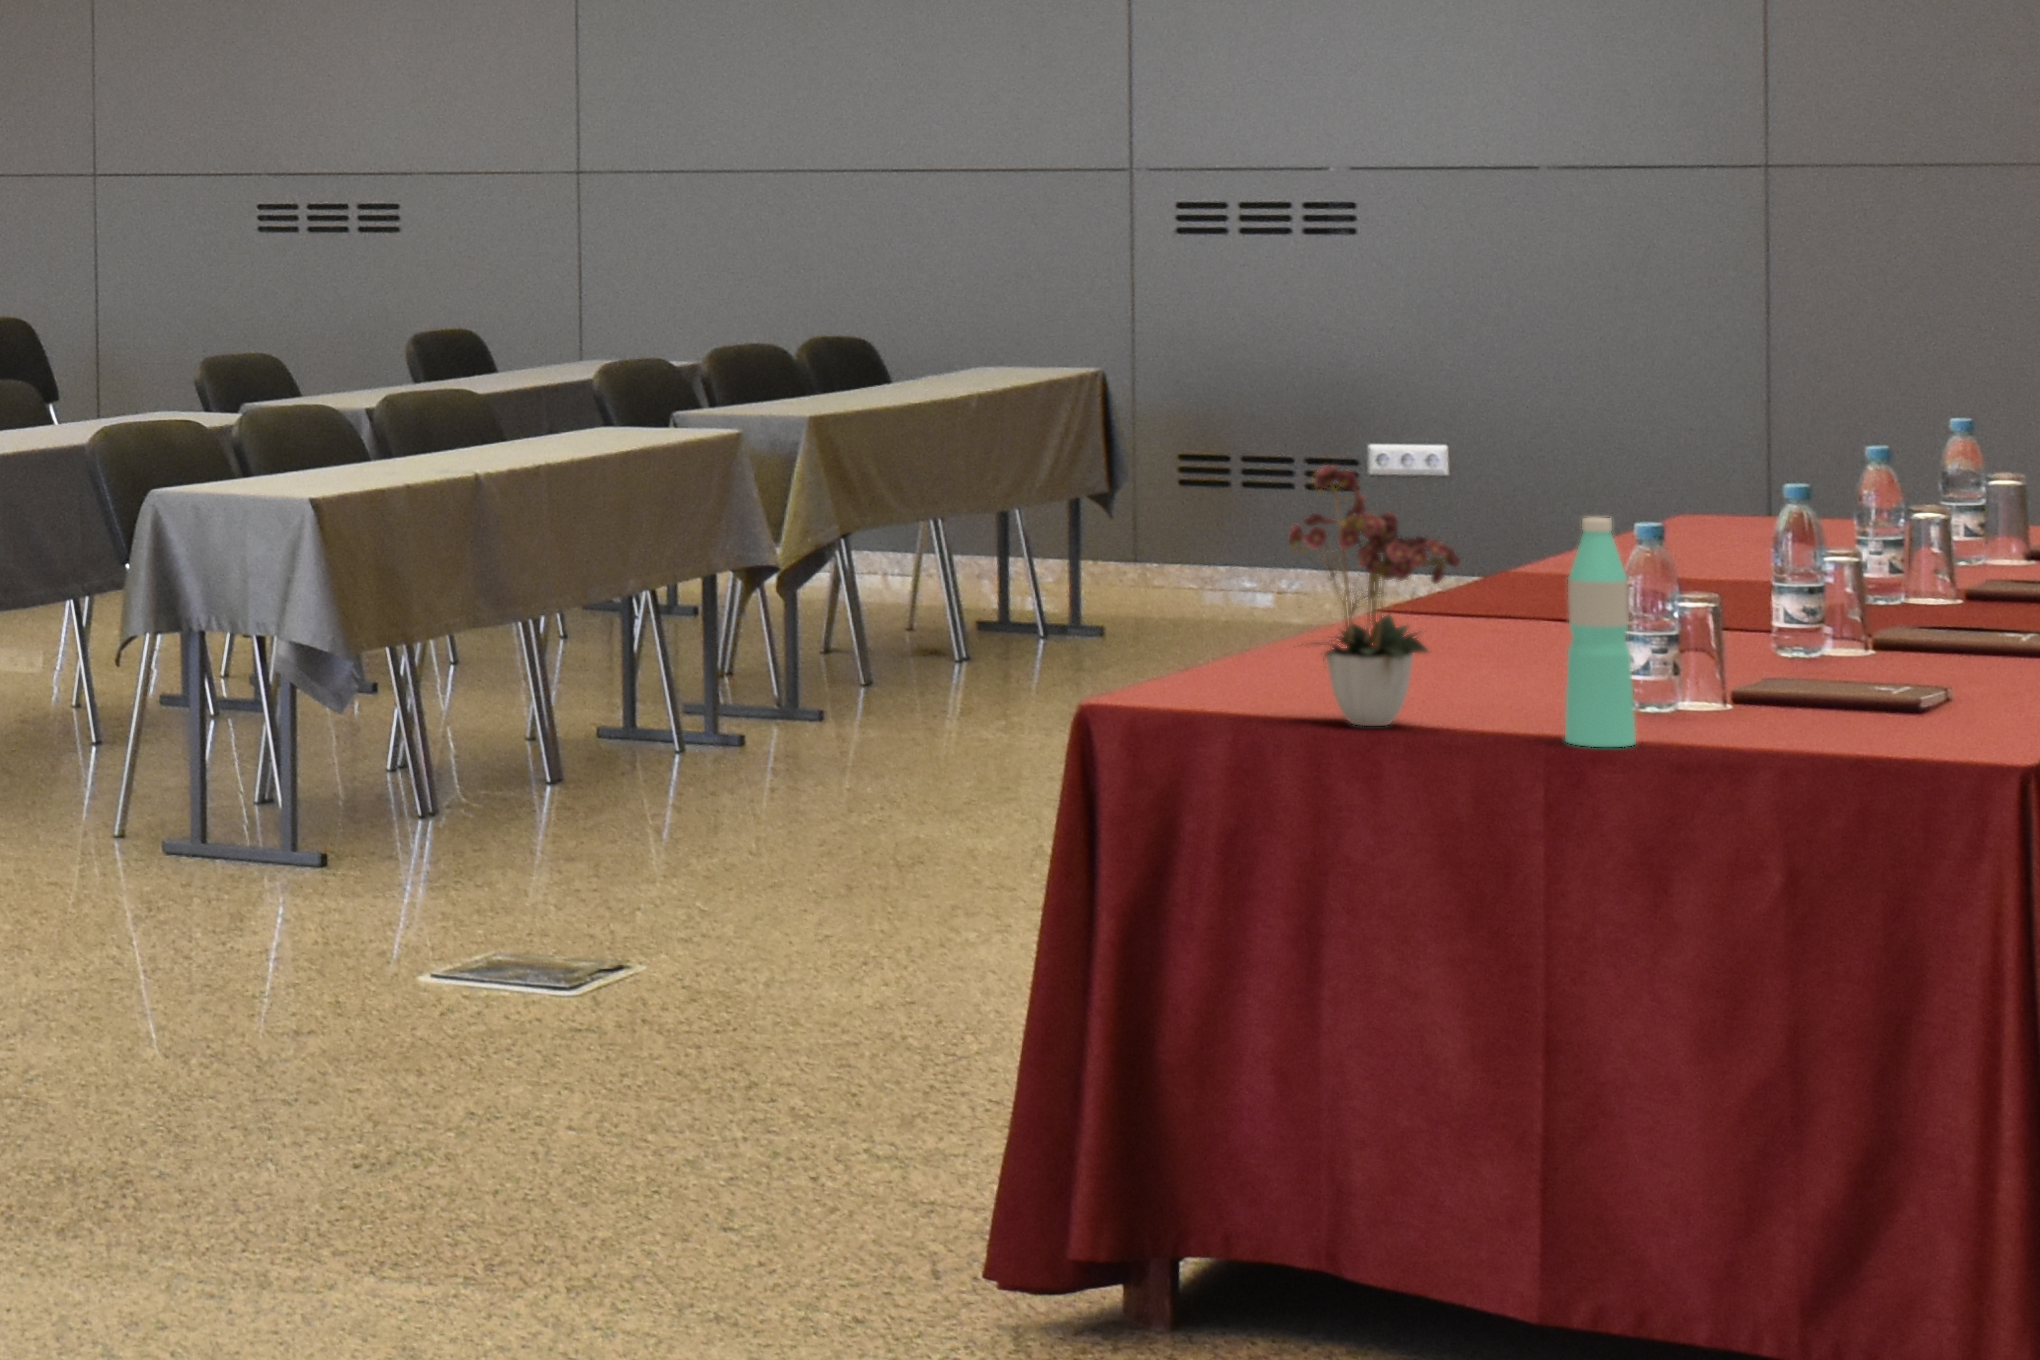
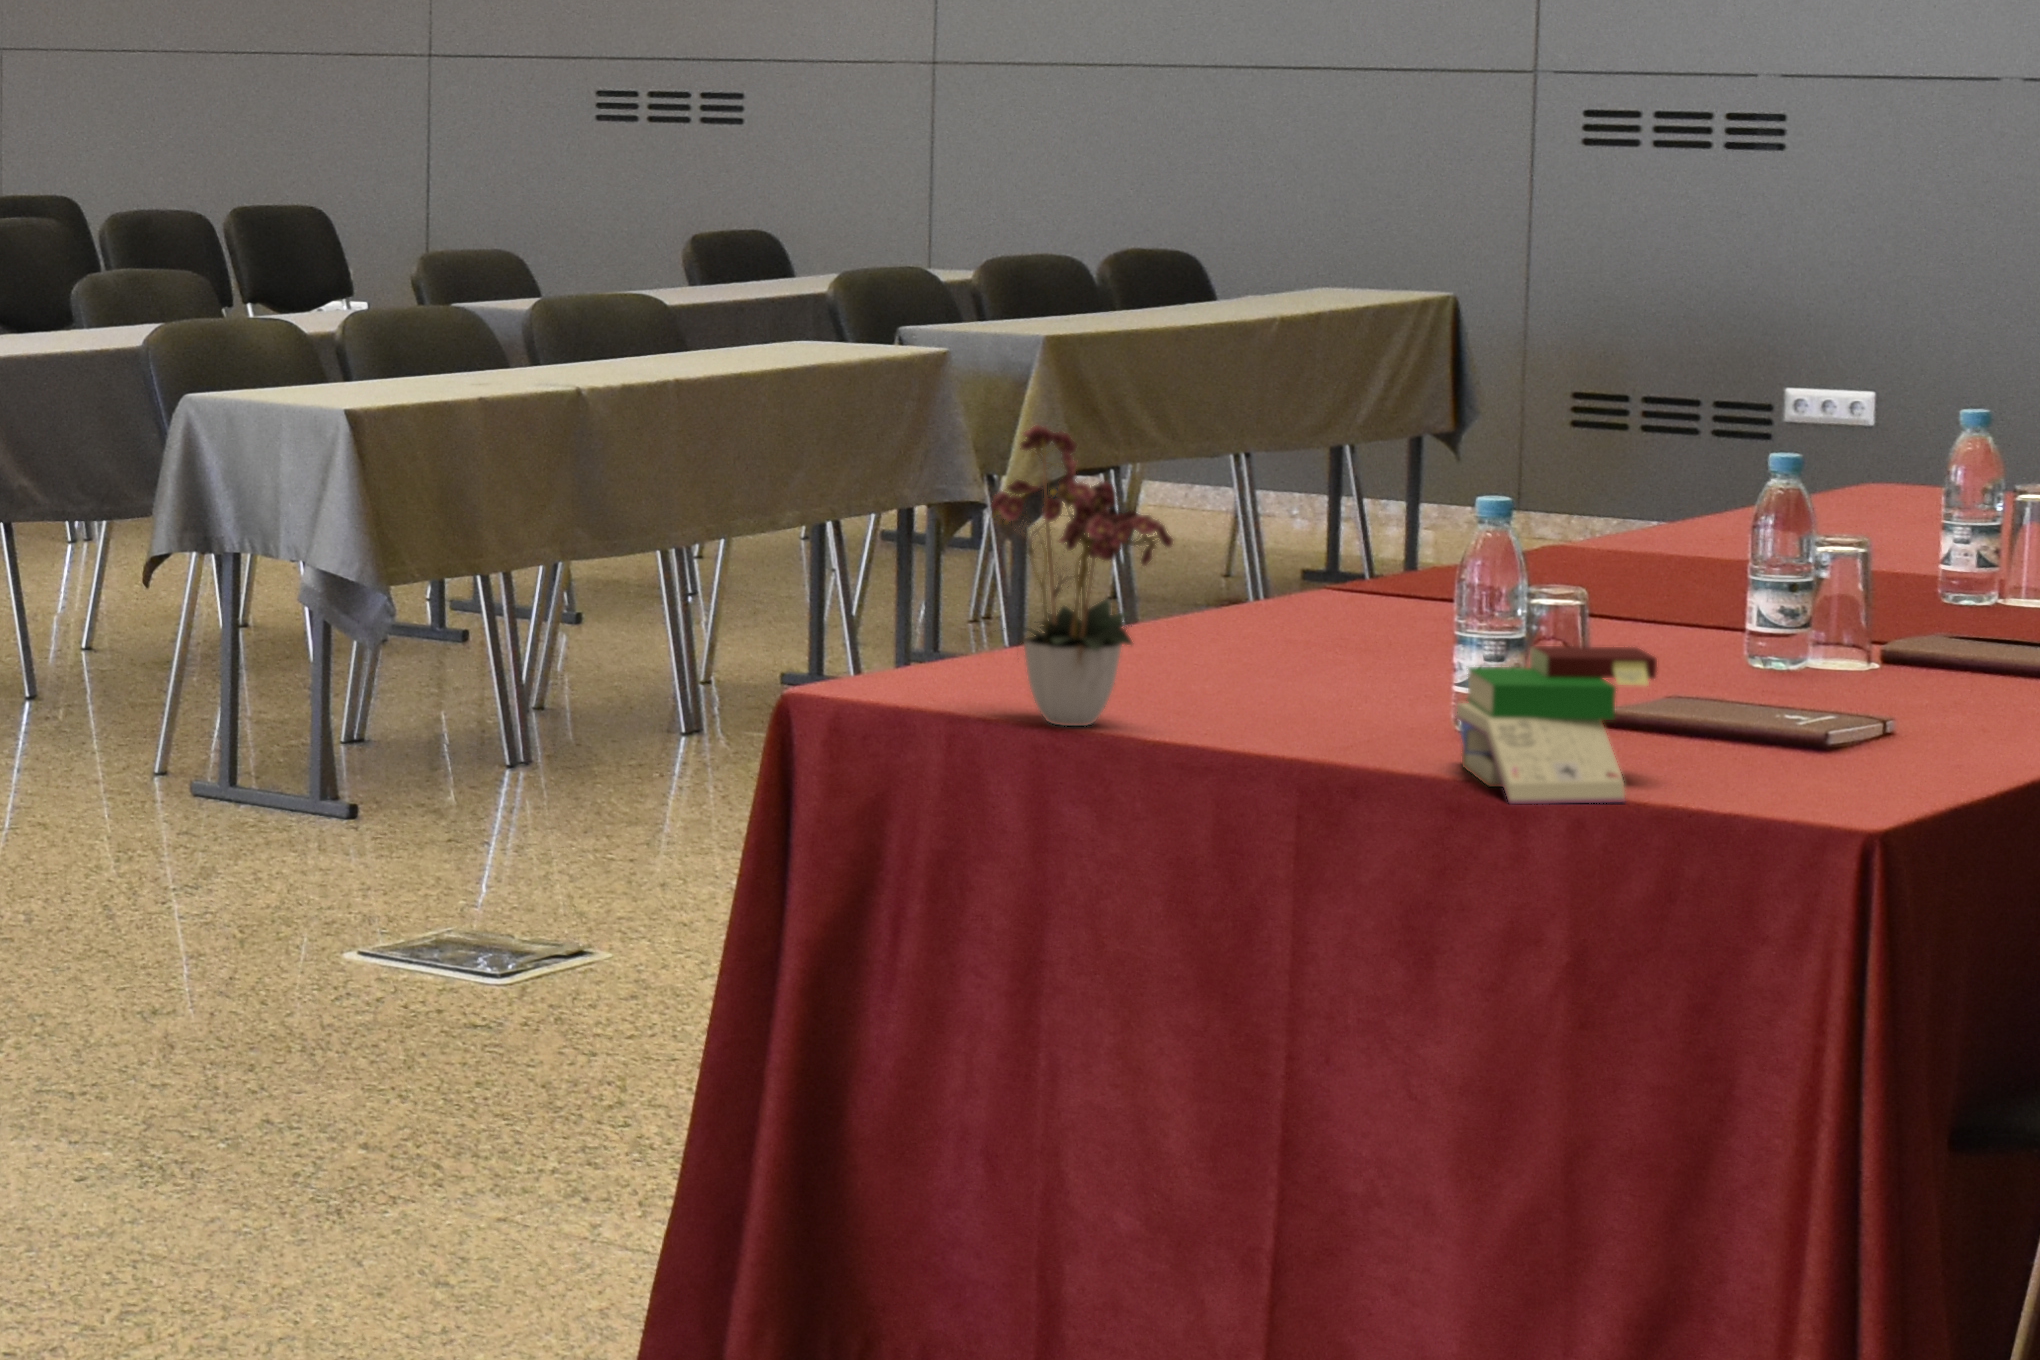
water bottle: present [1565,518,1636,747] -> none [1261,497,1342,764]
book: none [1726,635,1910,771] -> present [1457,646,1657,804]

